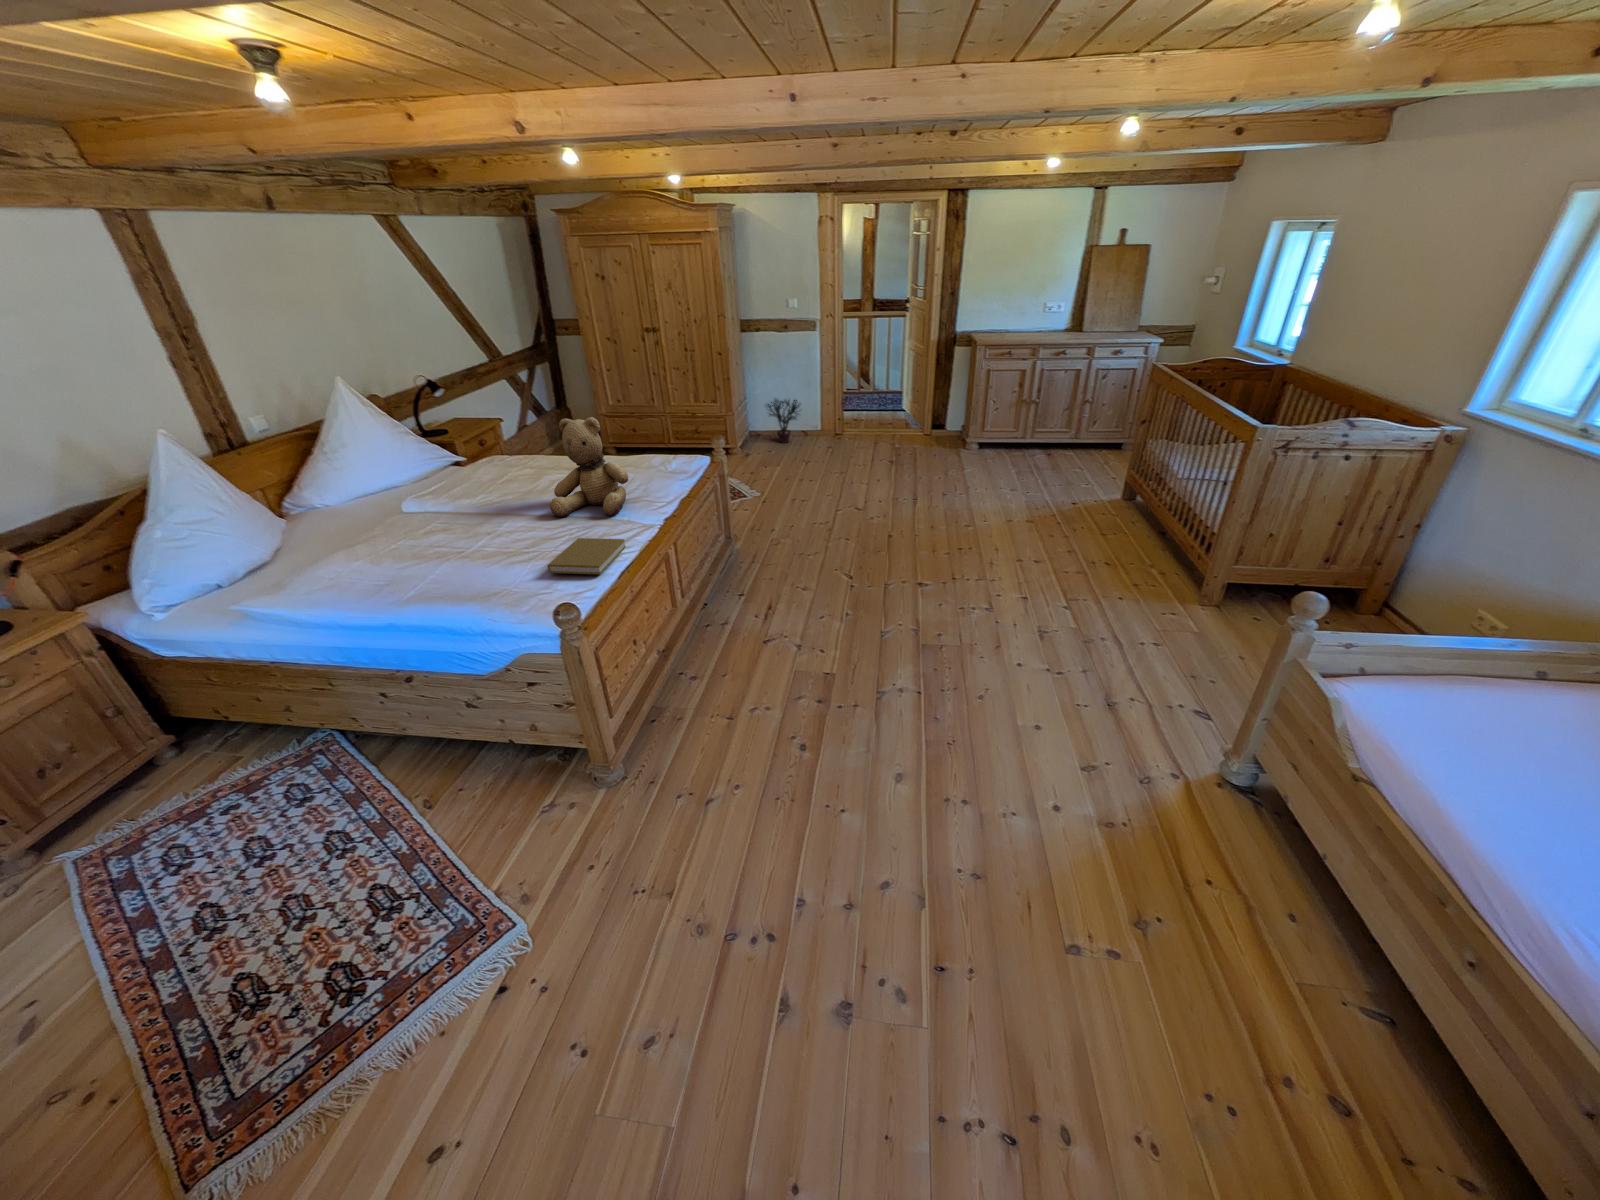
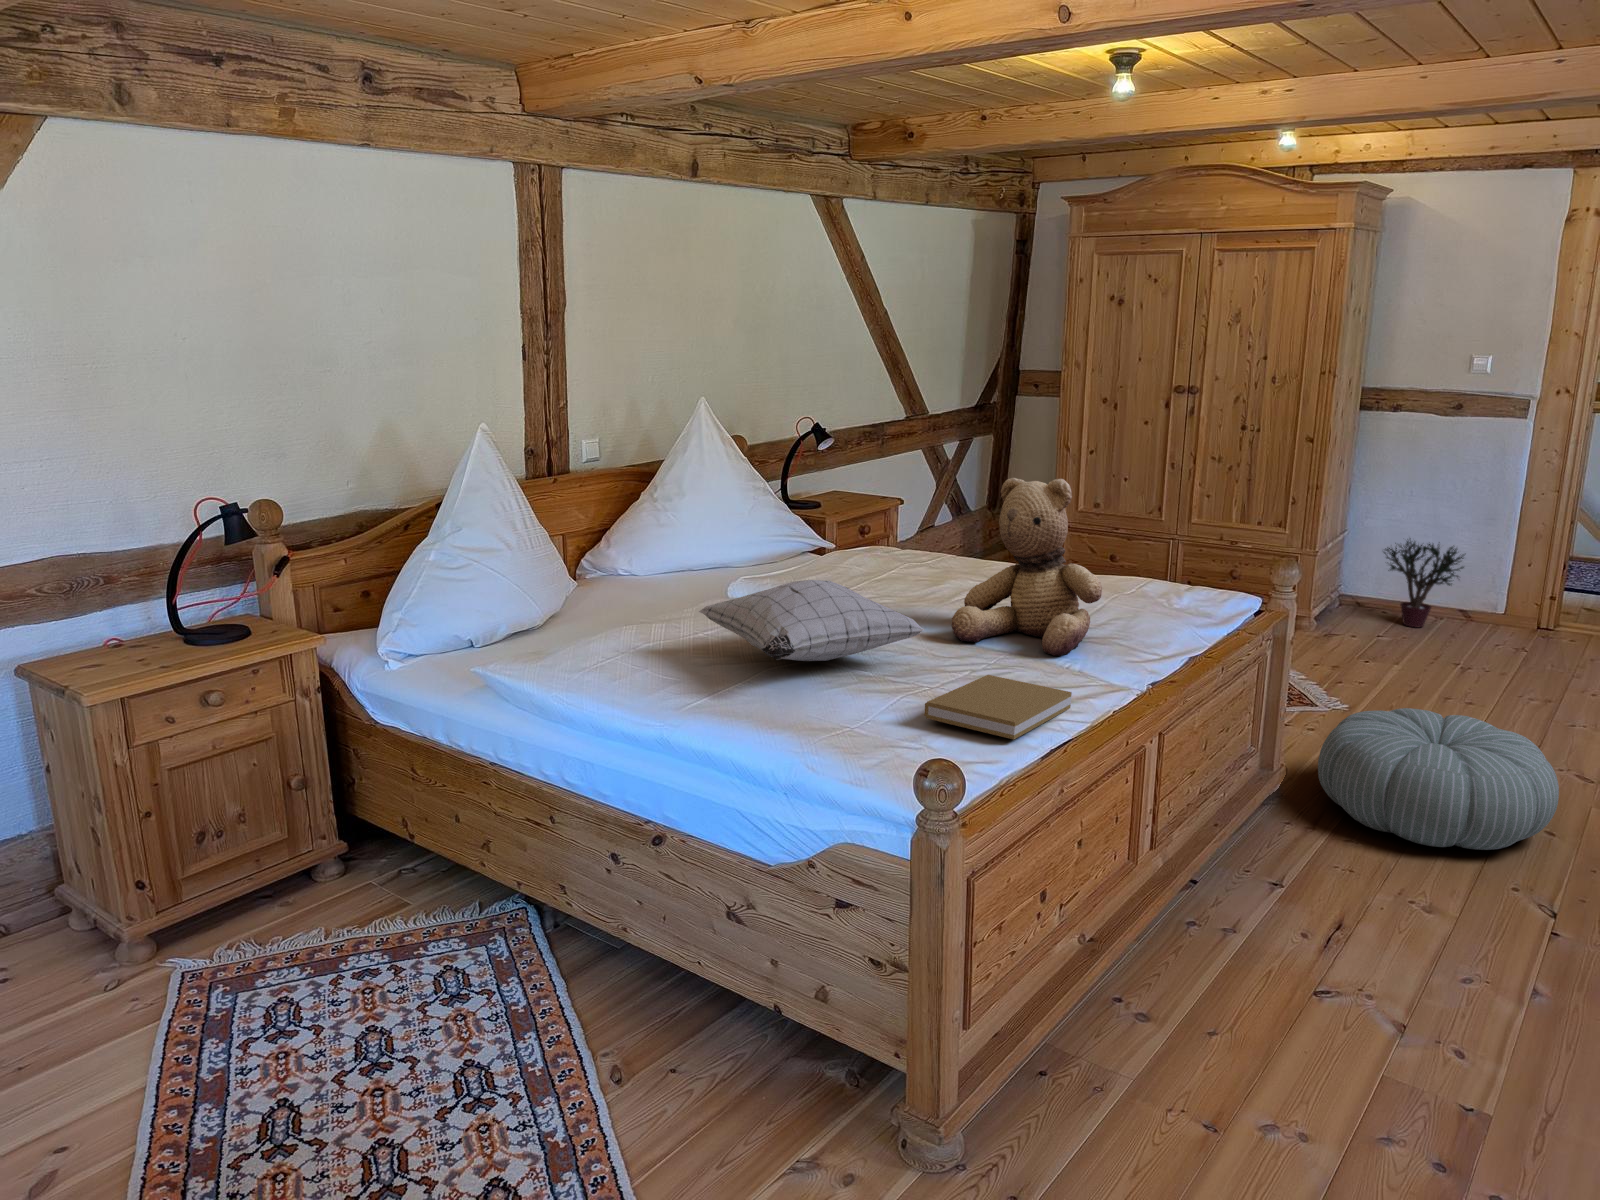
pouf: none [751,493,849,559] -> present [1318,708,1559,850]
pillow: none [389,501,536,559] -> present [699,580,924,661]

